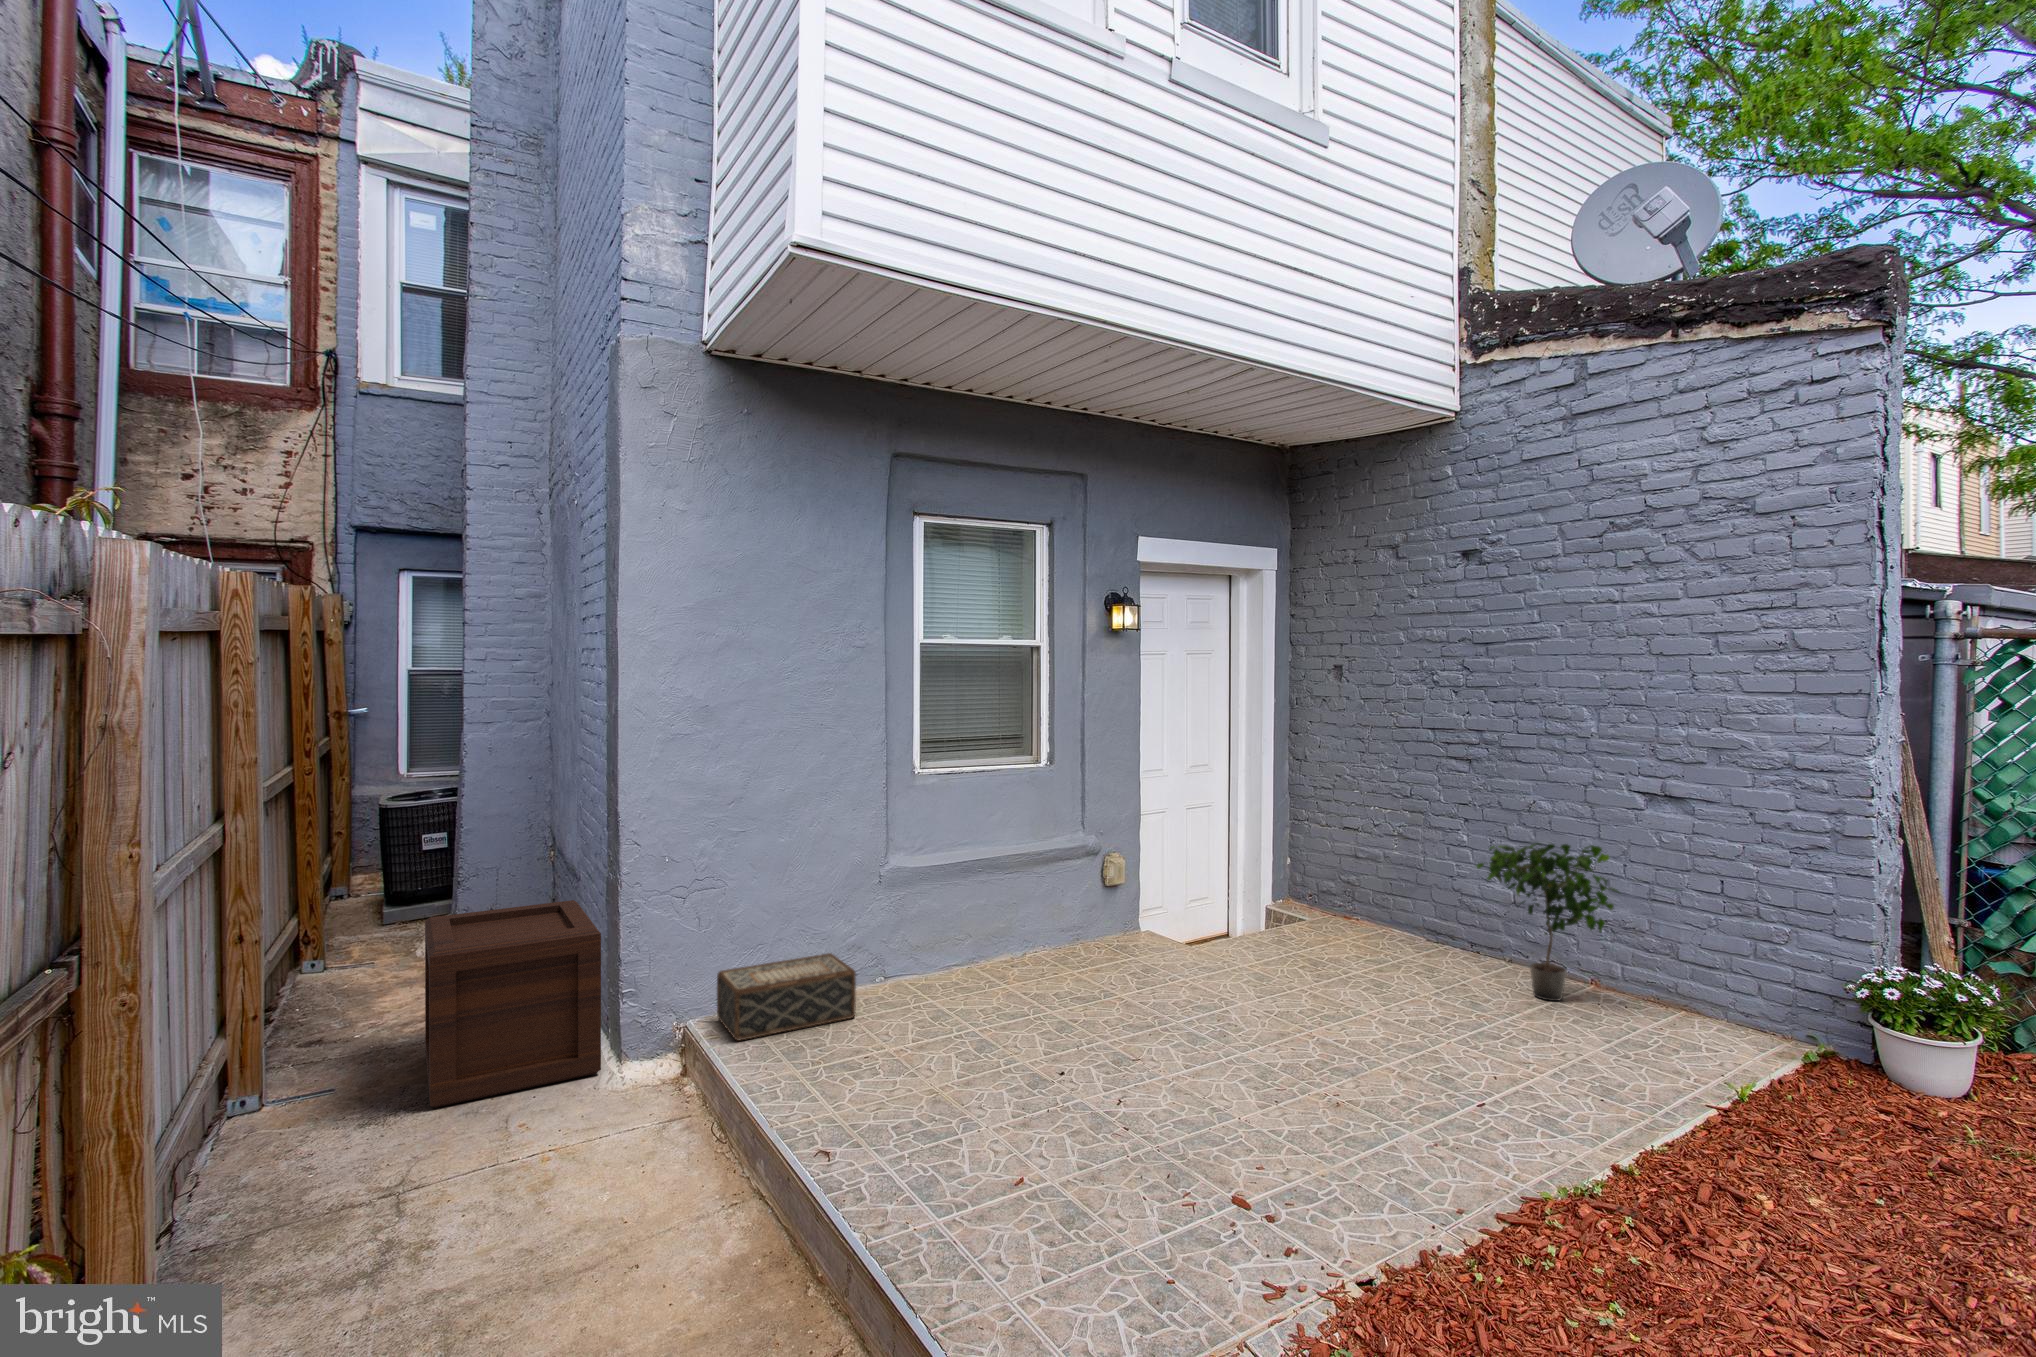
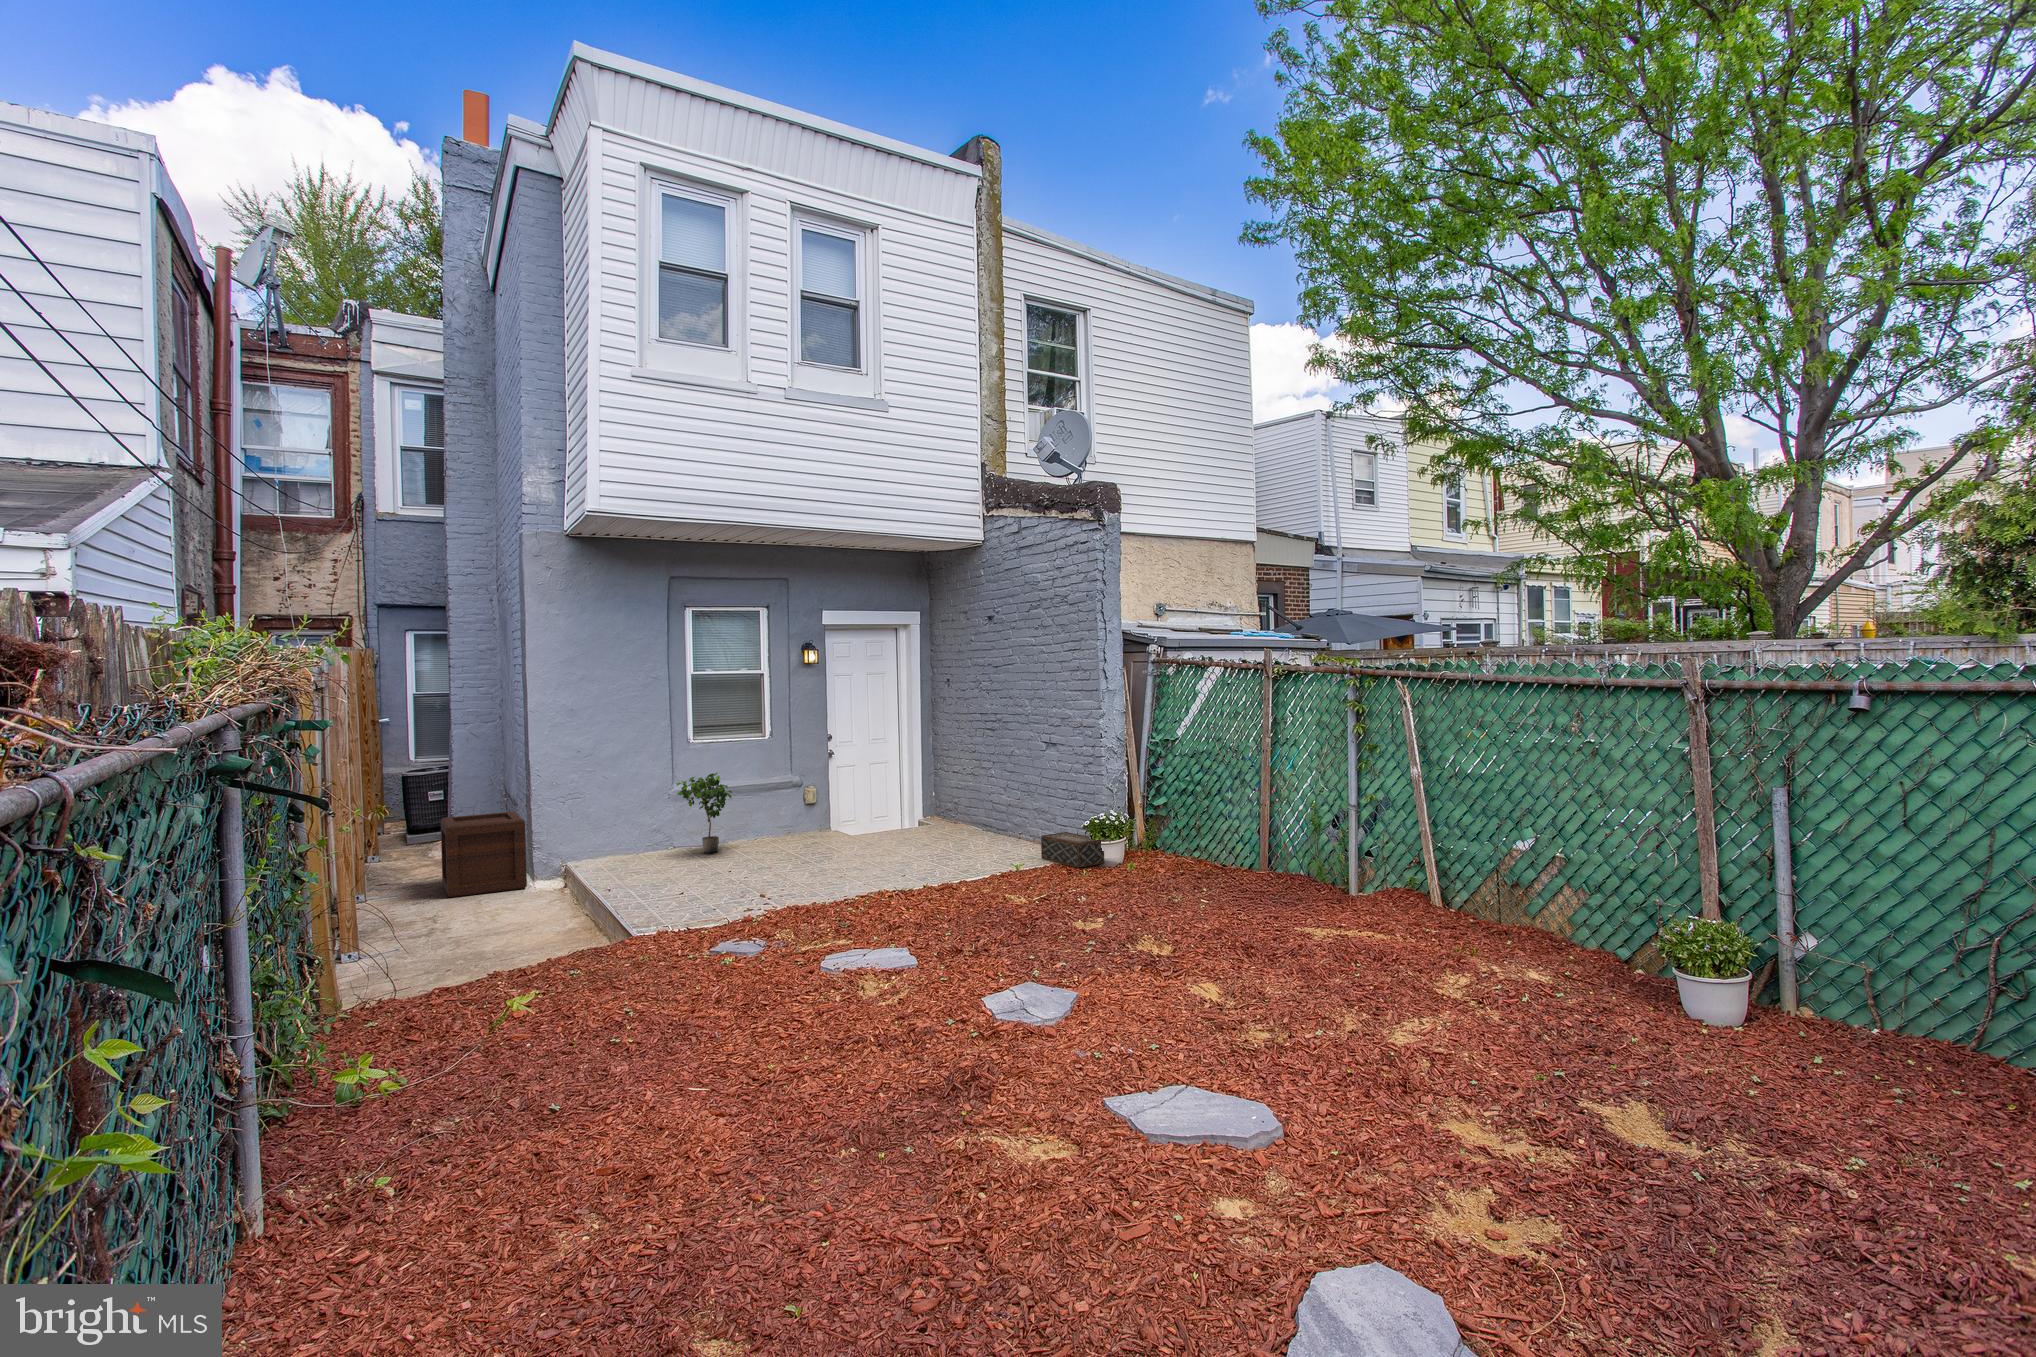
potted plant: present [1476,843,1619,1001] -> present [677,773,732,854]
woven basket: present [717,953,856,1041] -> present [1041,832,1104,868]

